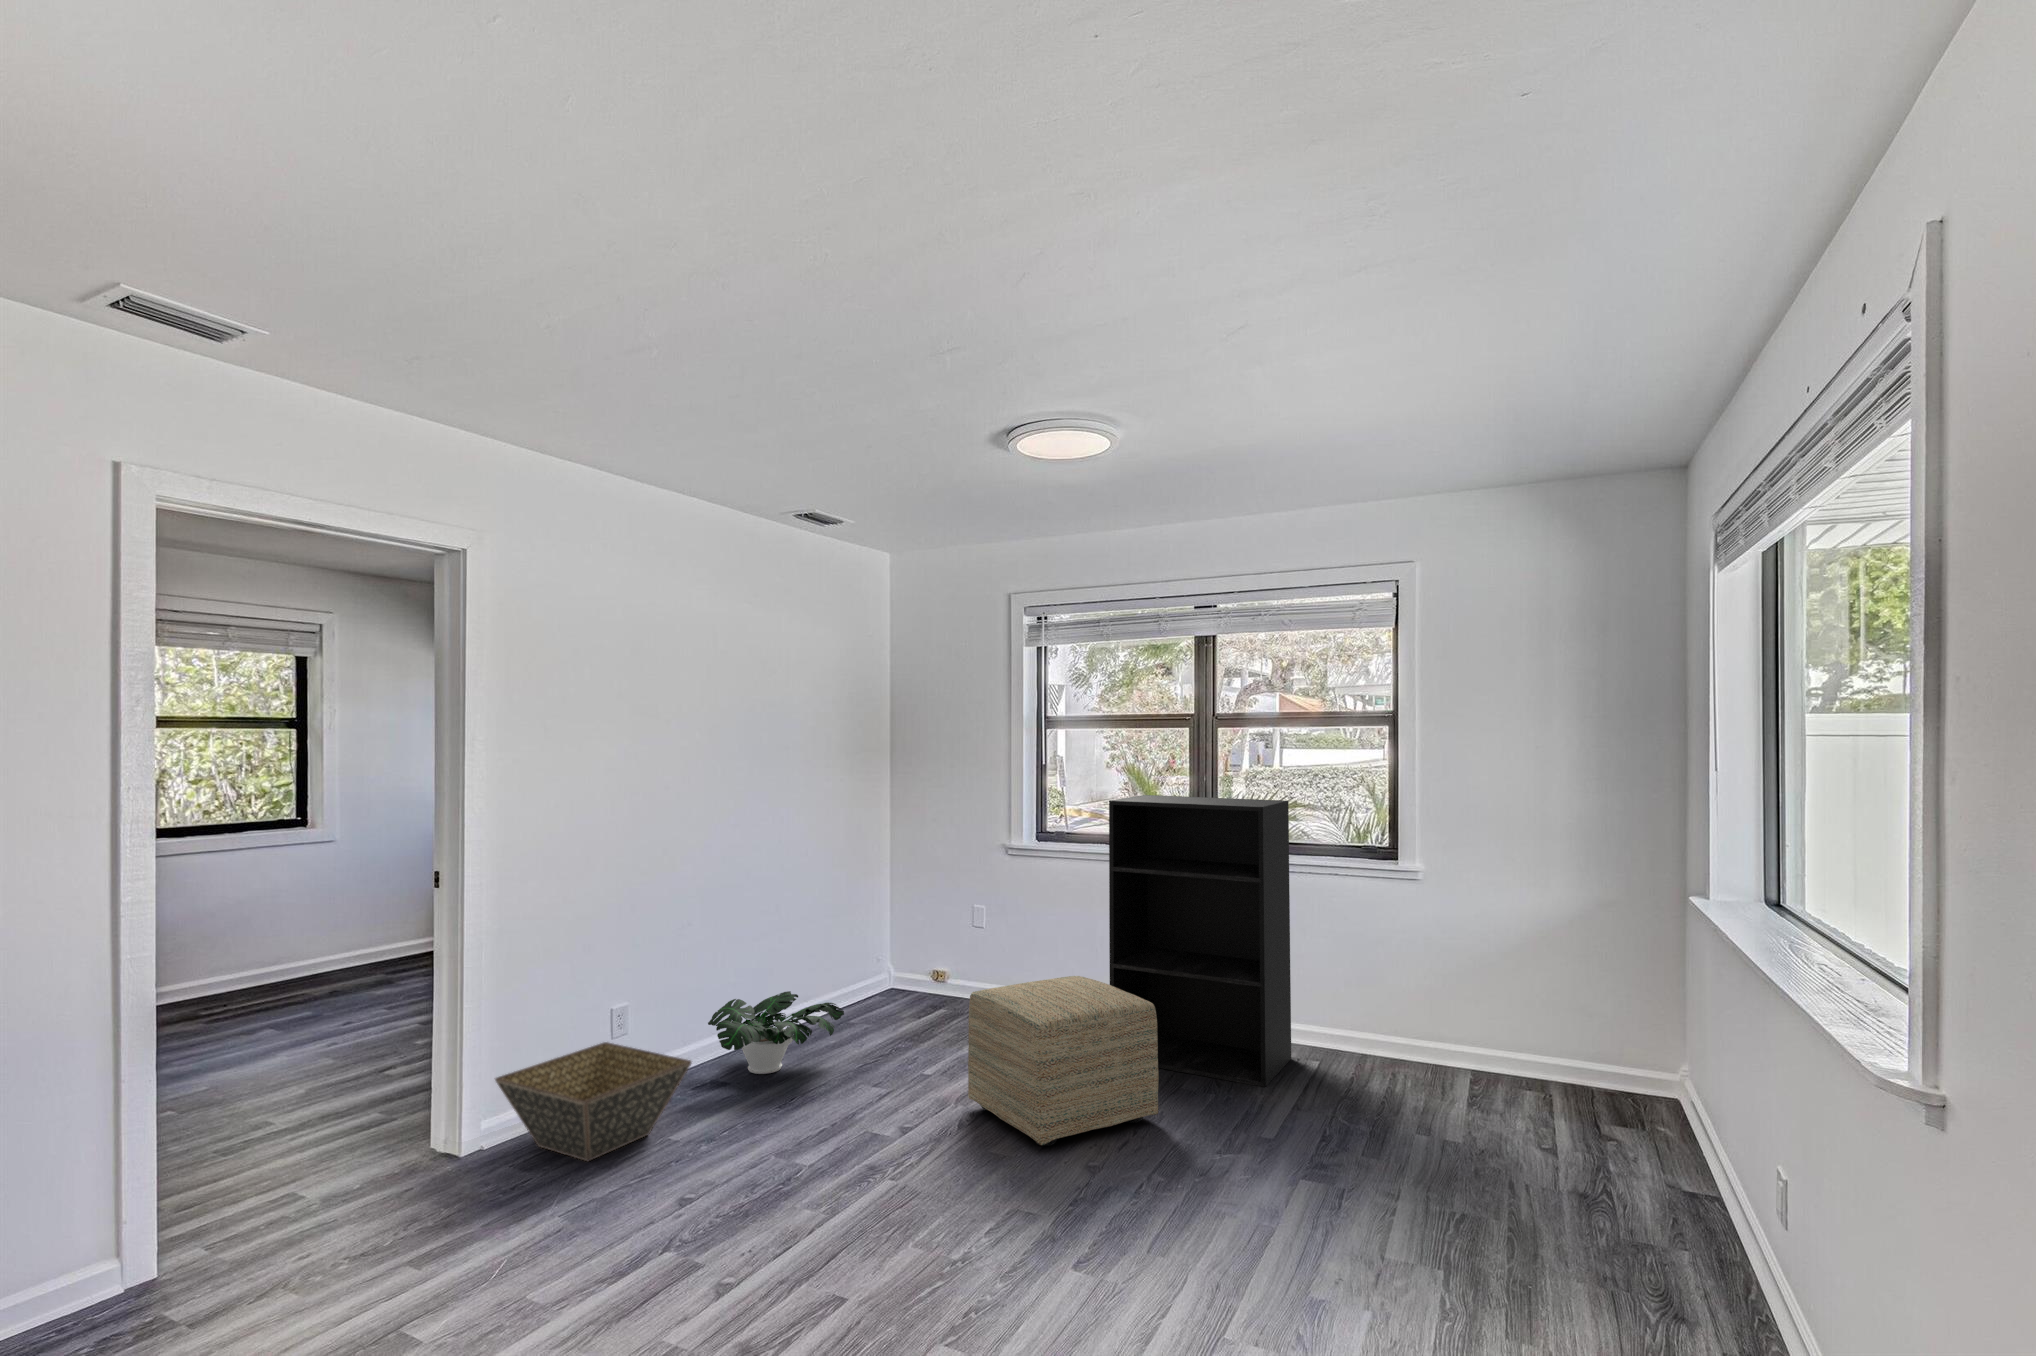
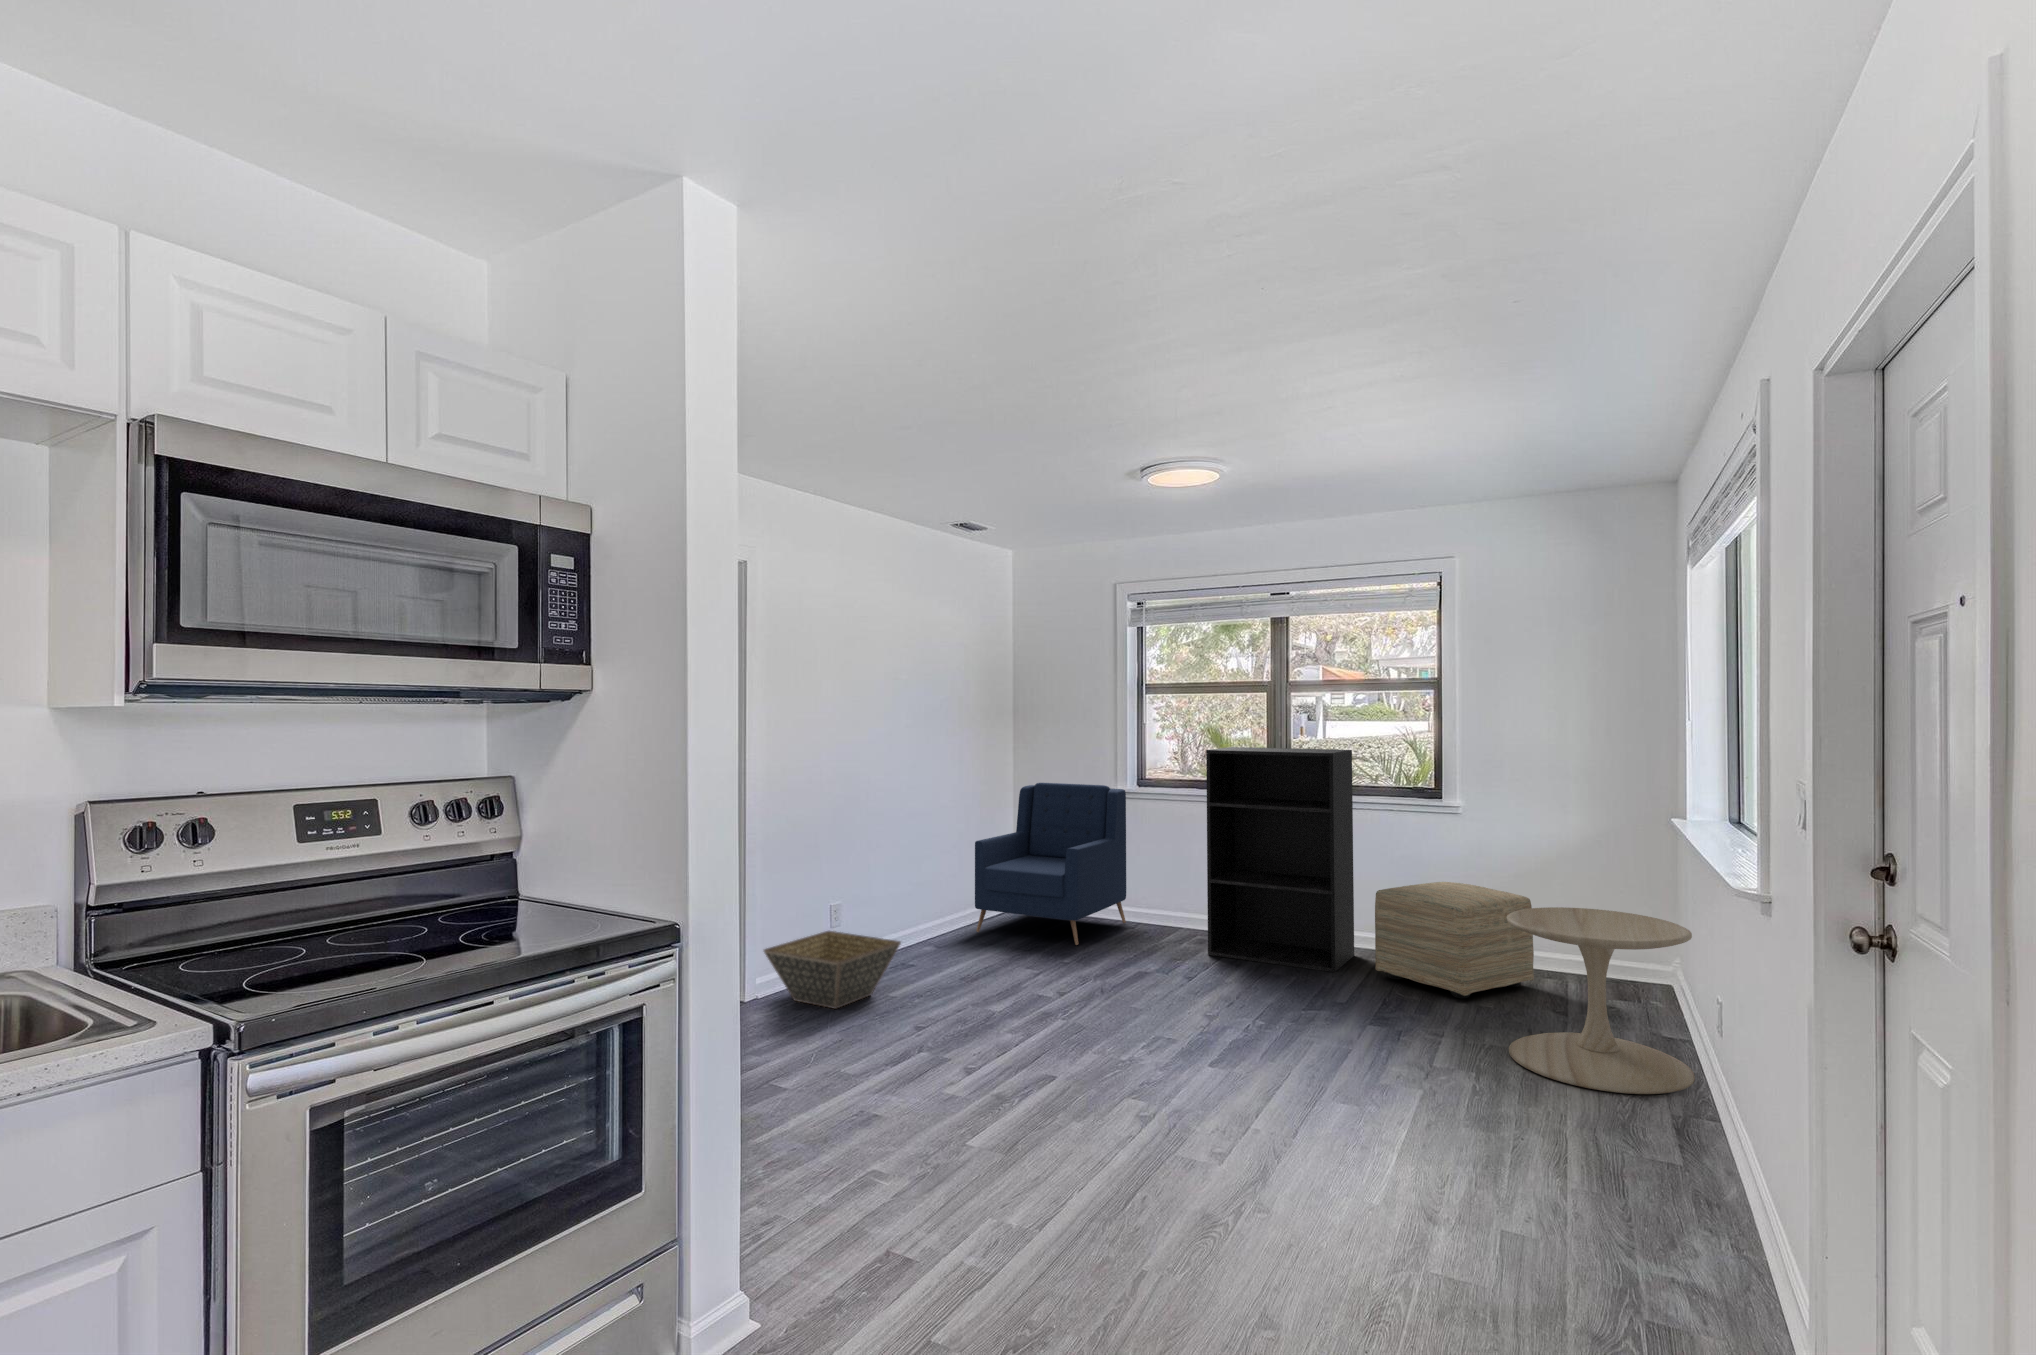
armchair: none [829,835,1021,1044] -> present [975,783,1126,945]
ottoman: present [968,976,1159,1146] -> present [1375,882,1534,998]
potted plant: present [708,991,844,1074] -> none [893,901,997,962]
side table: none [1486,1026,1751,1320] -> present [1507,907,1695,1094]

